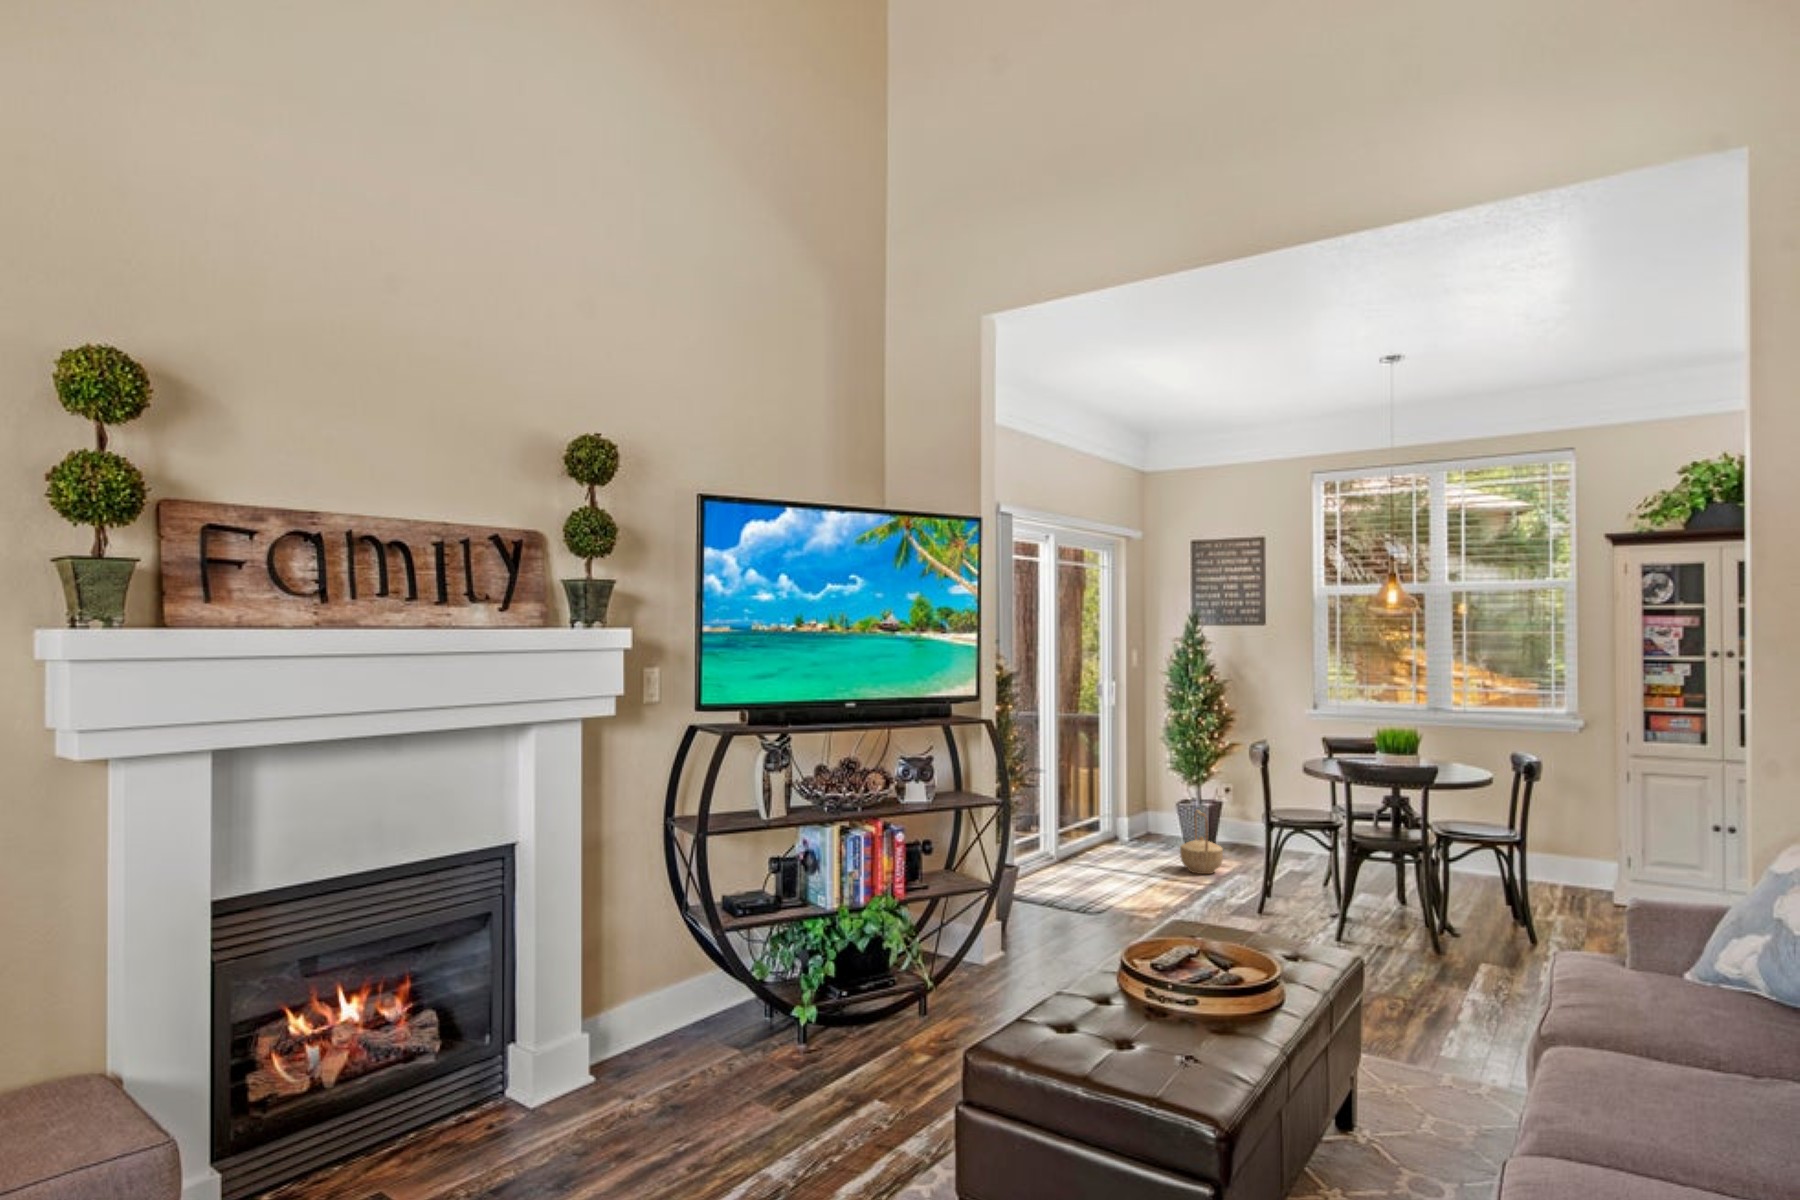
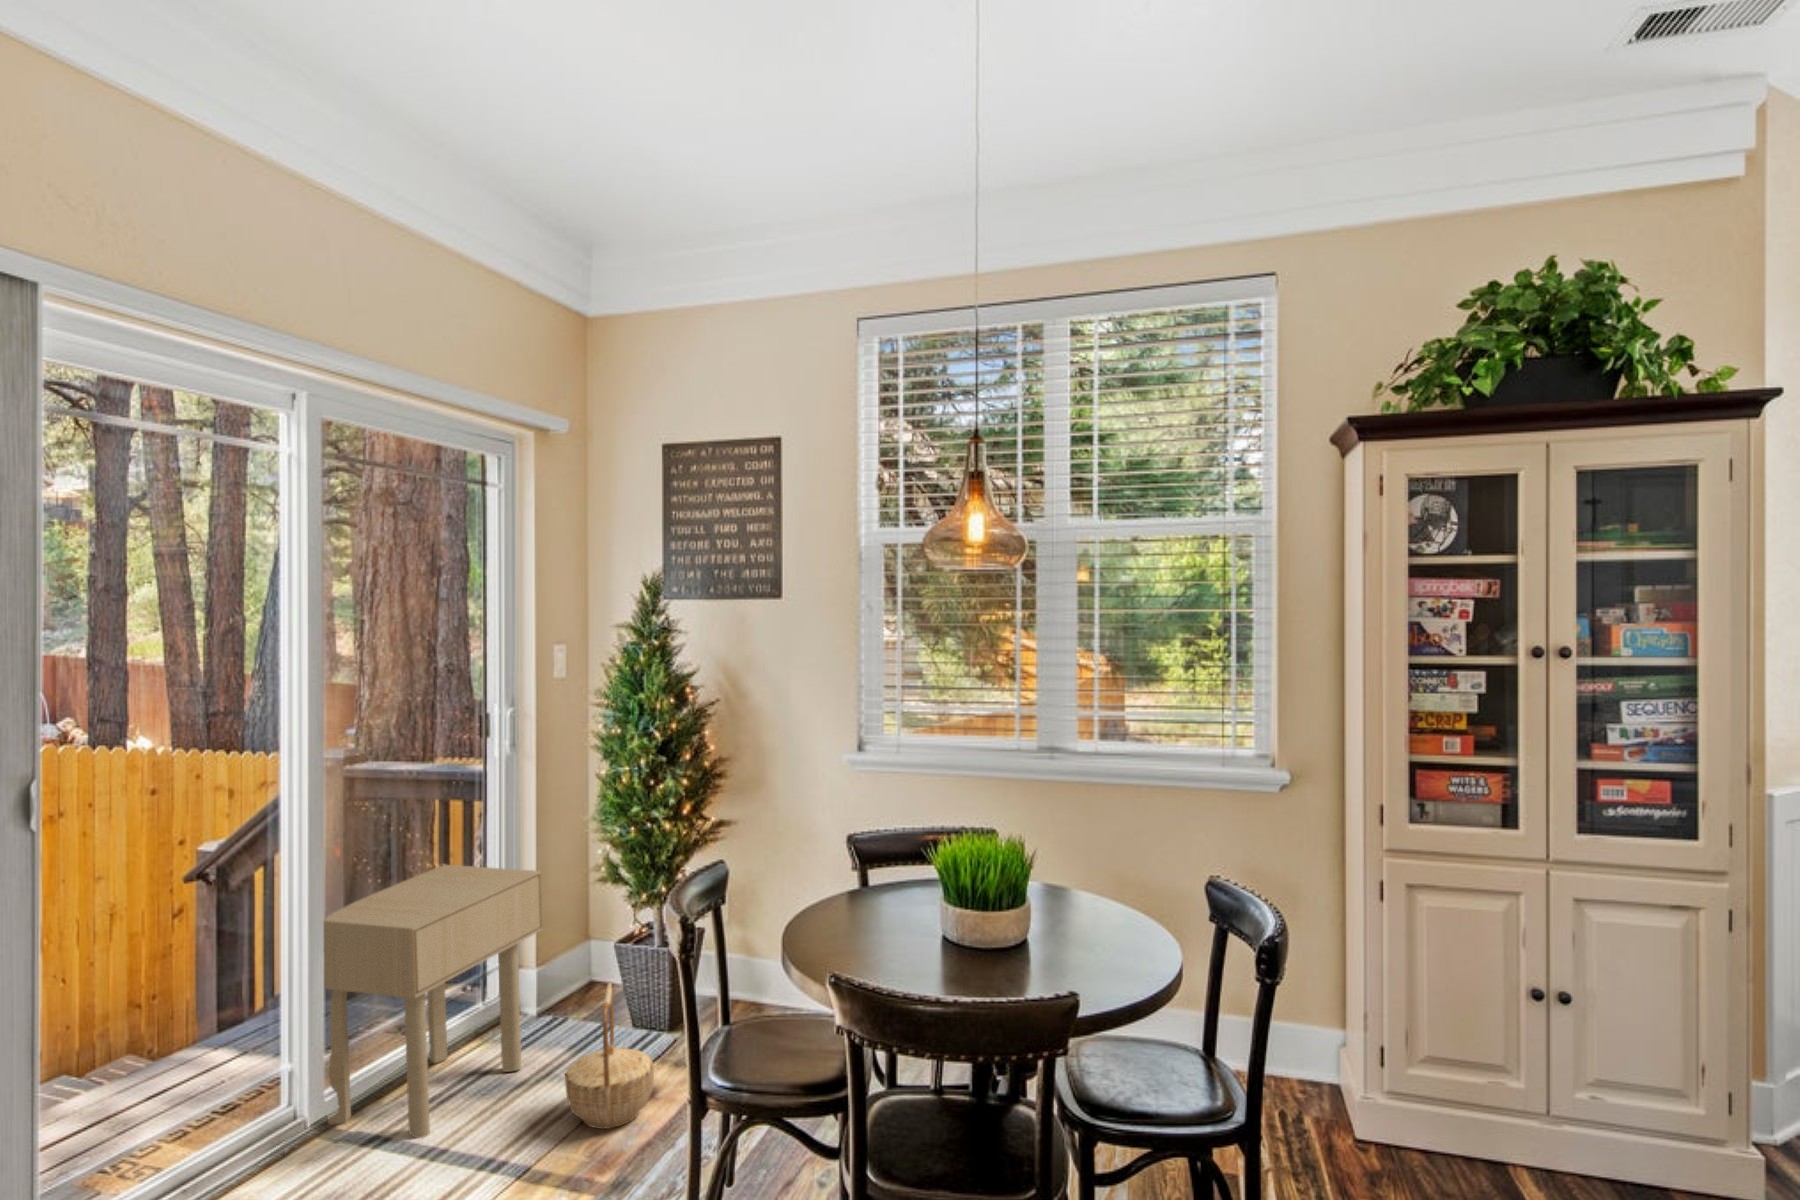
side table: none [1054,754,1150,869] -> present [324,865,543,1138]

